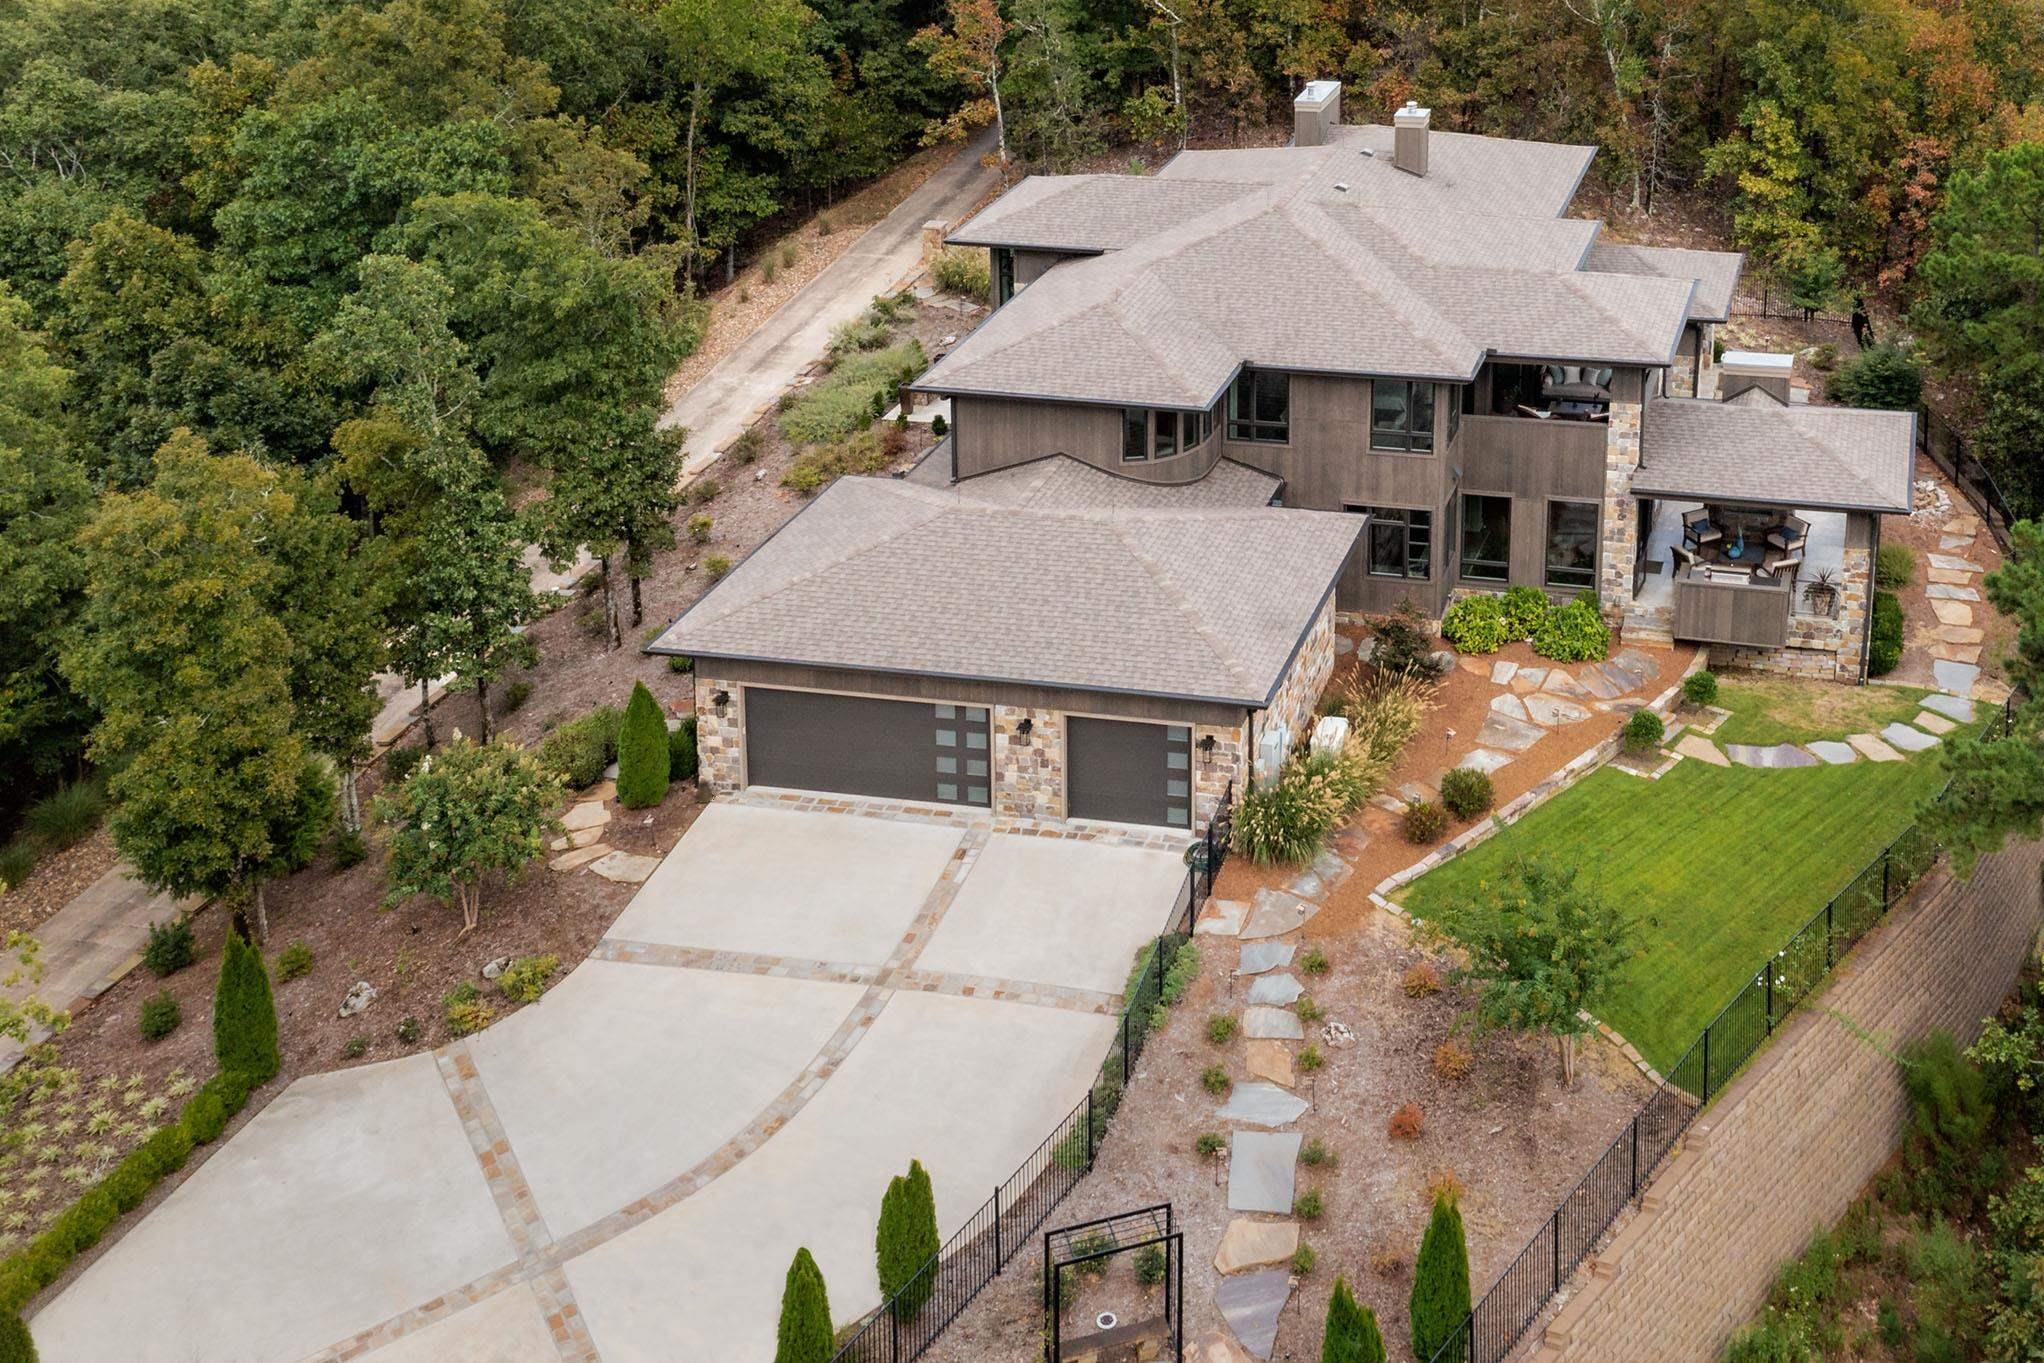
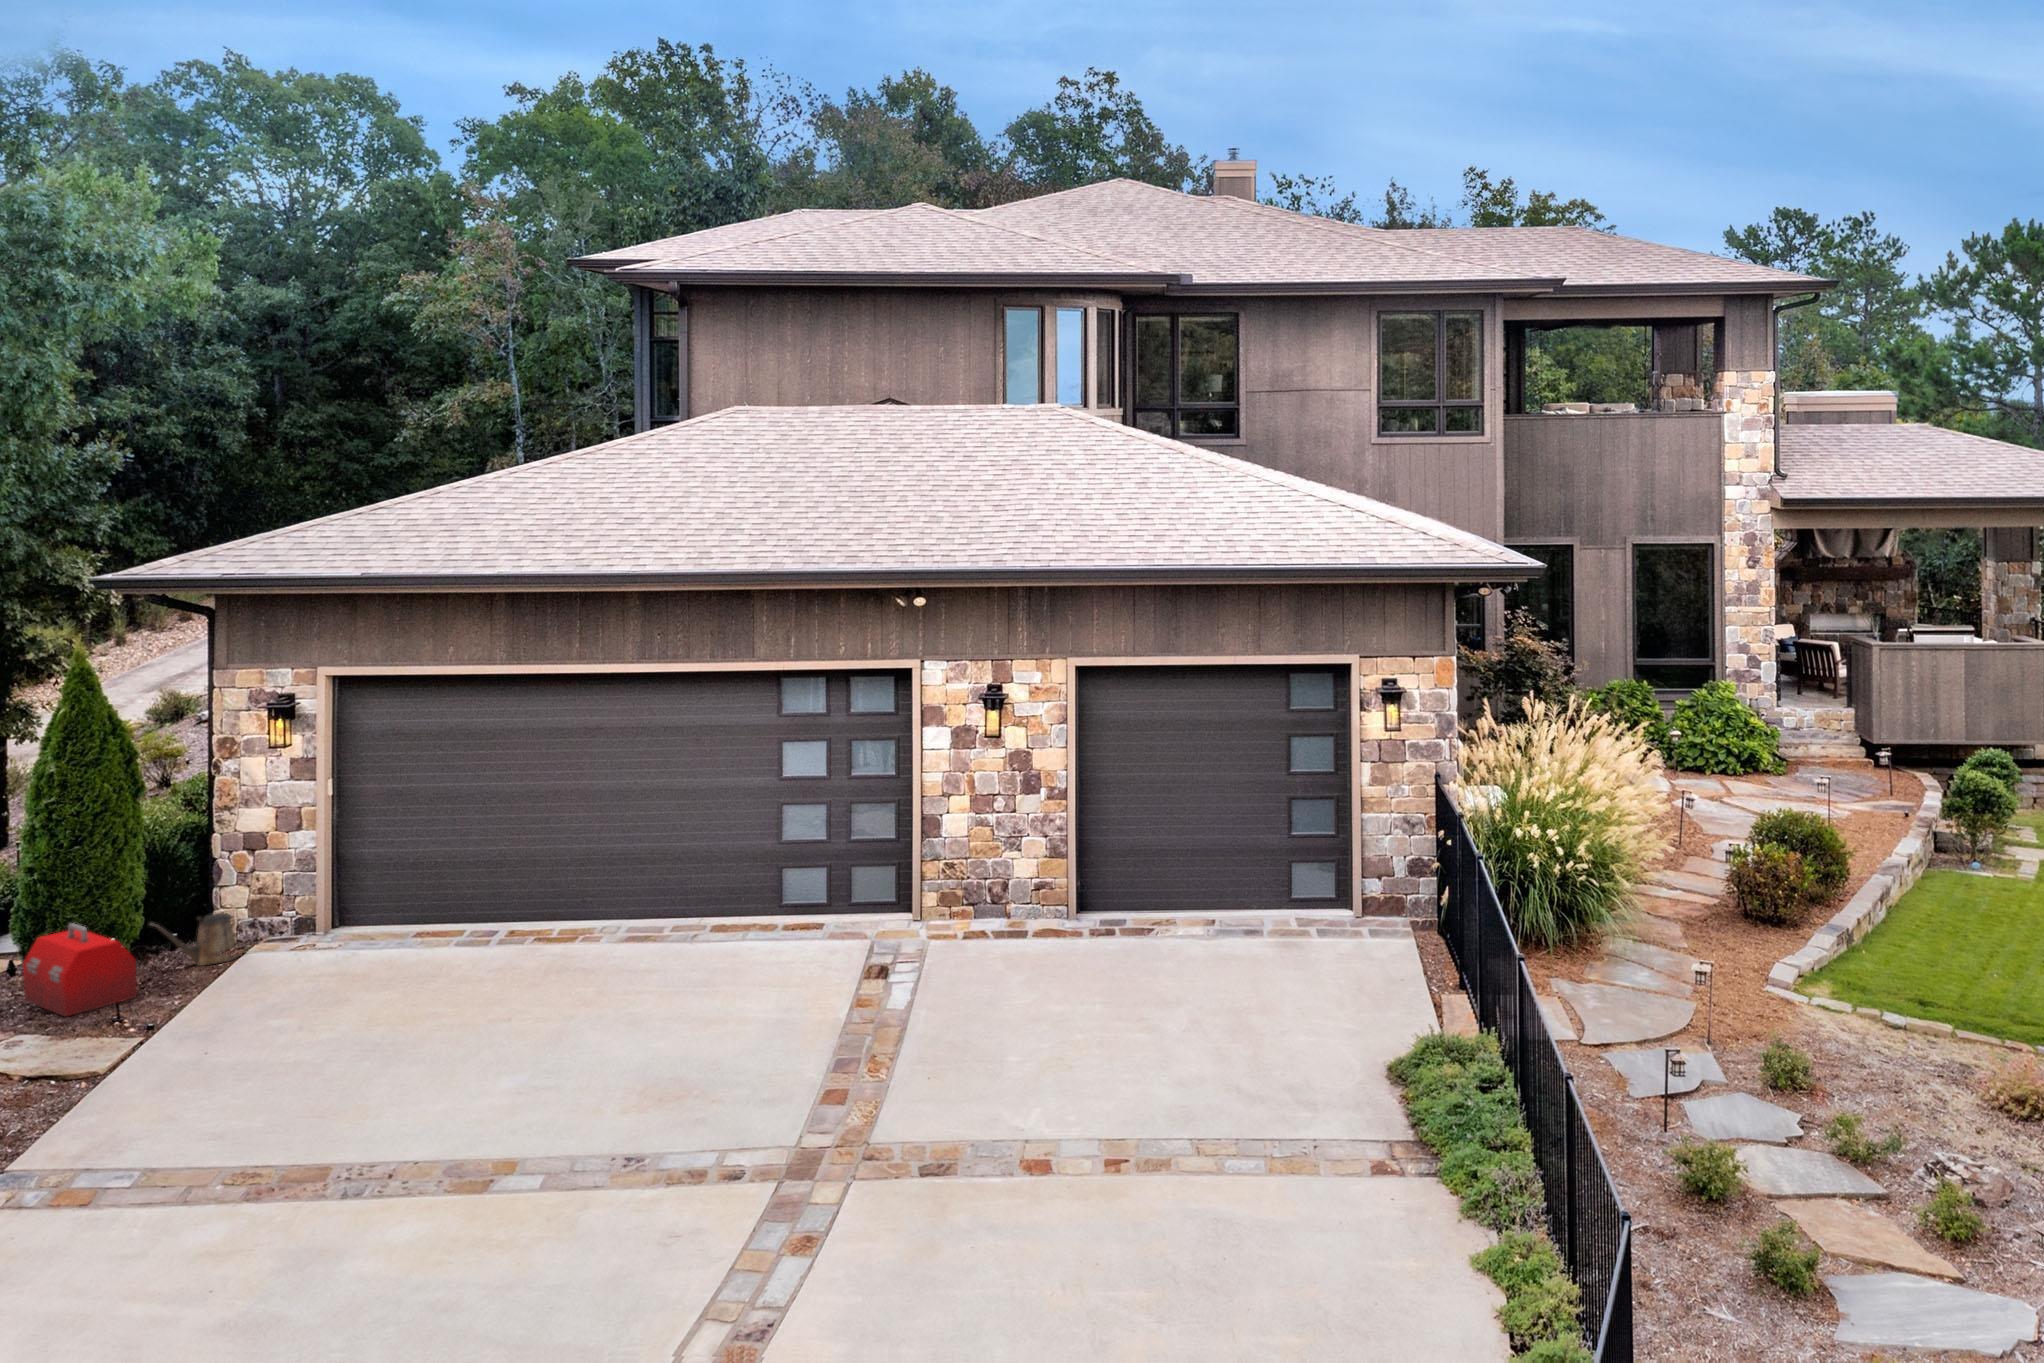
toolbox: none [639,790,683,832] -> present [23,923,137,1017]

